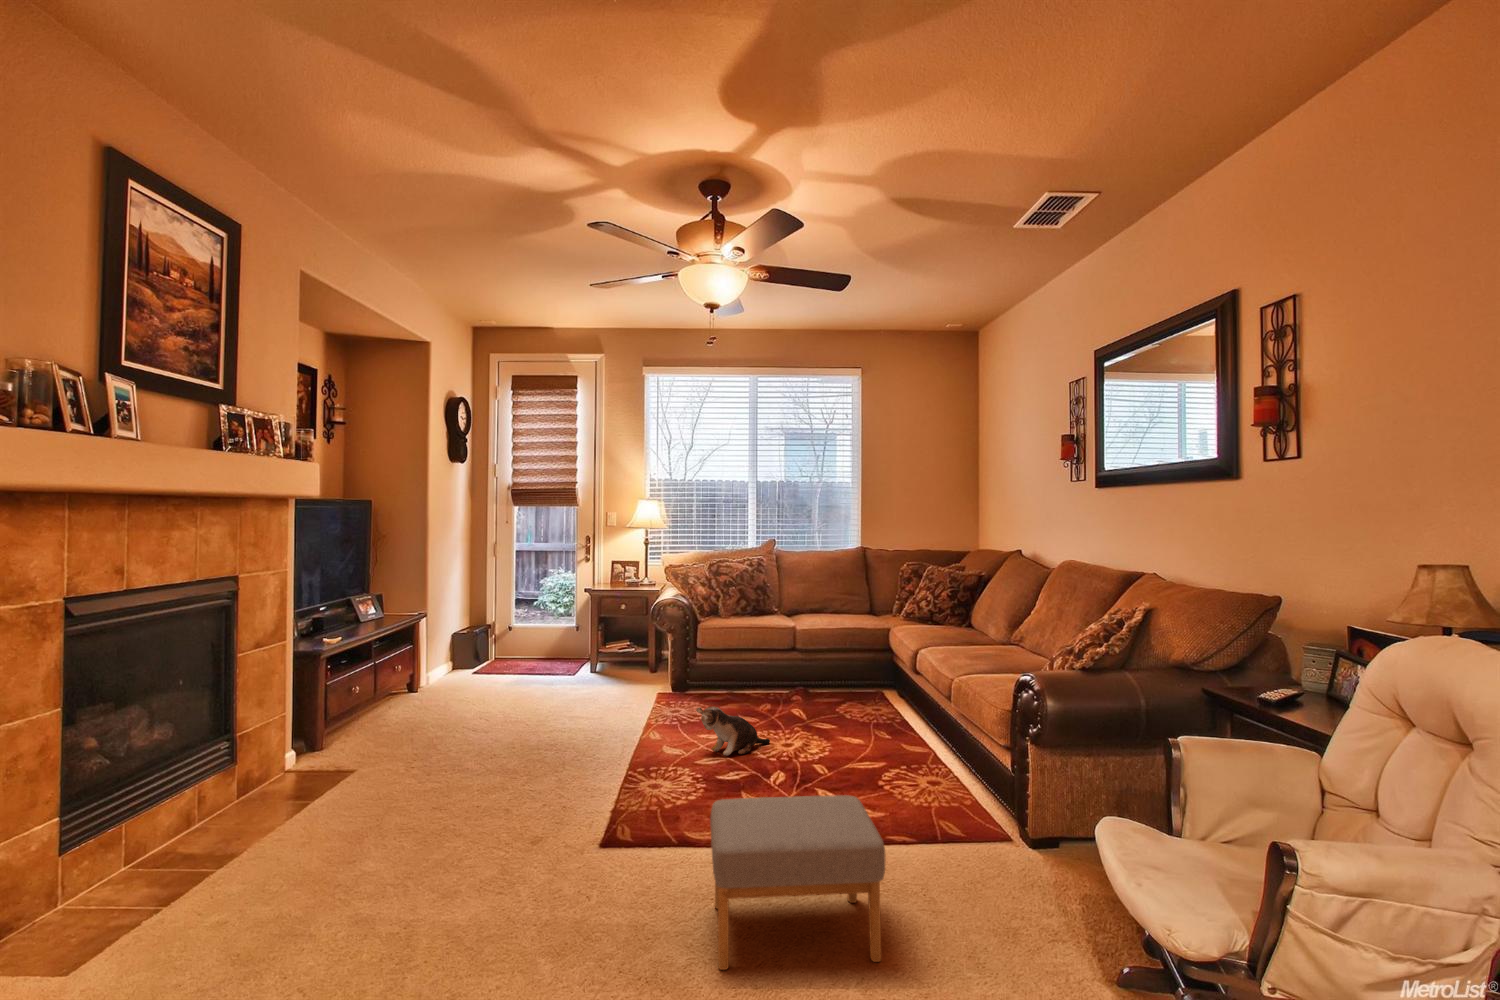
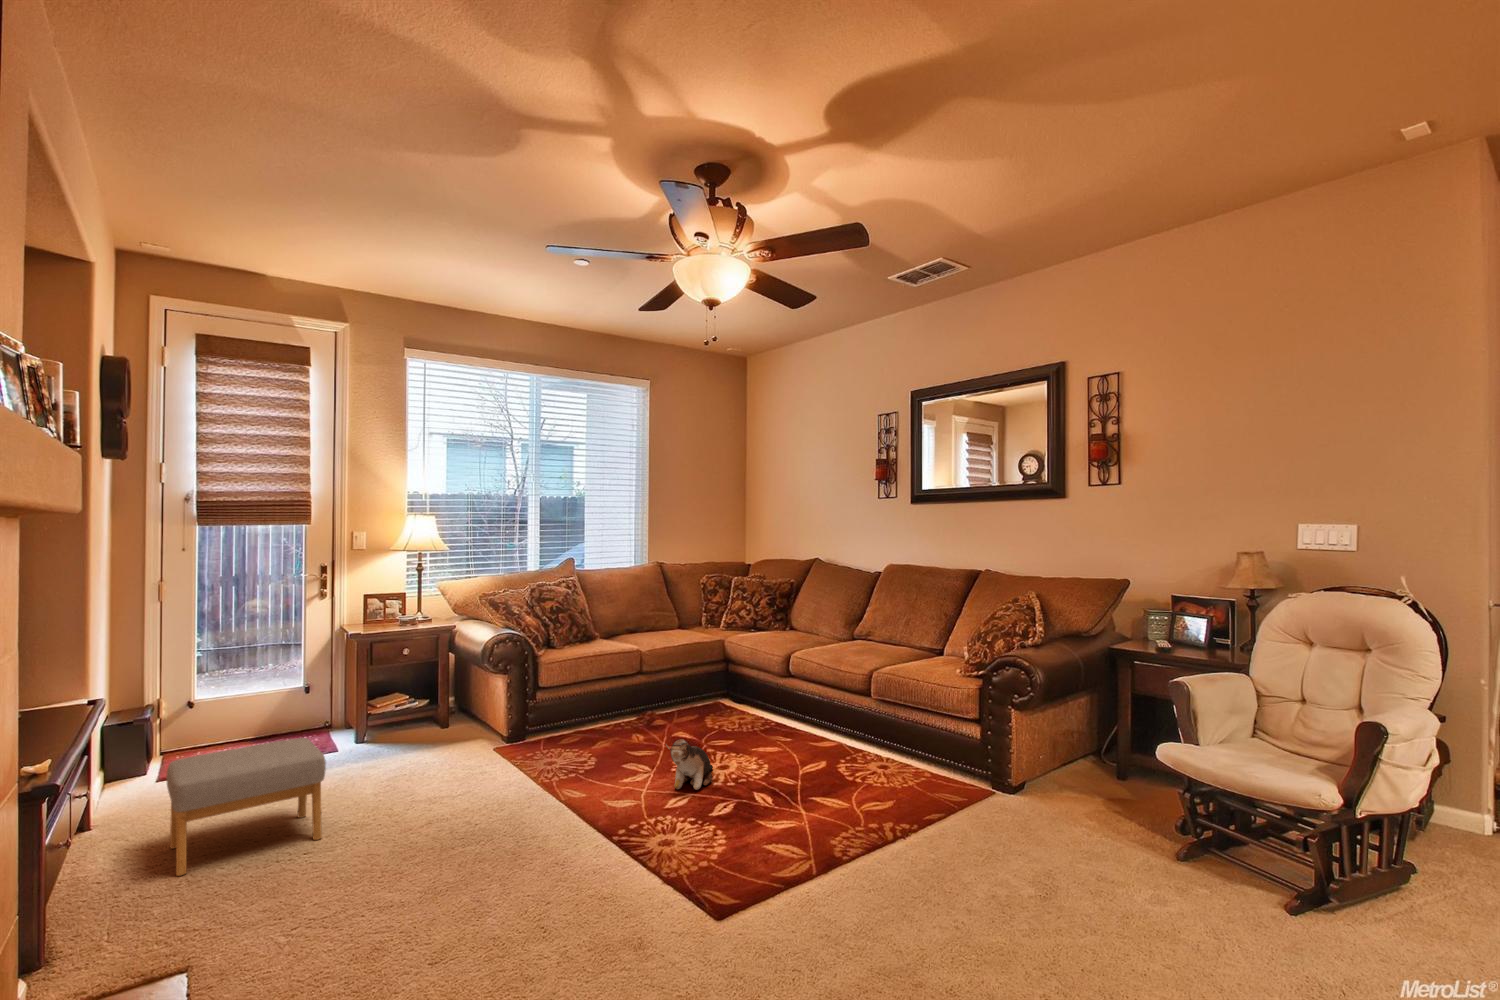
footstool: present [710,795,885,970] -> present [166,738,326,876]

